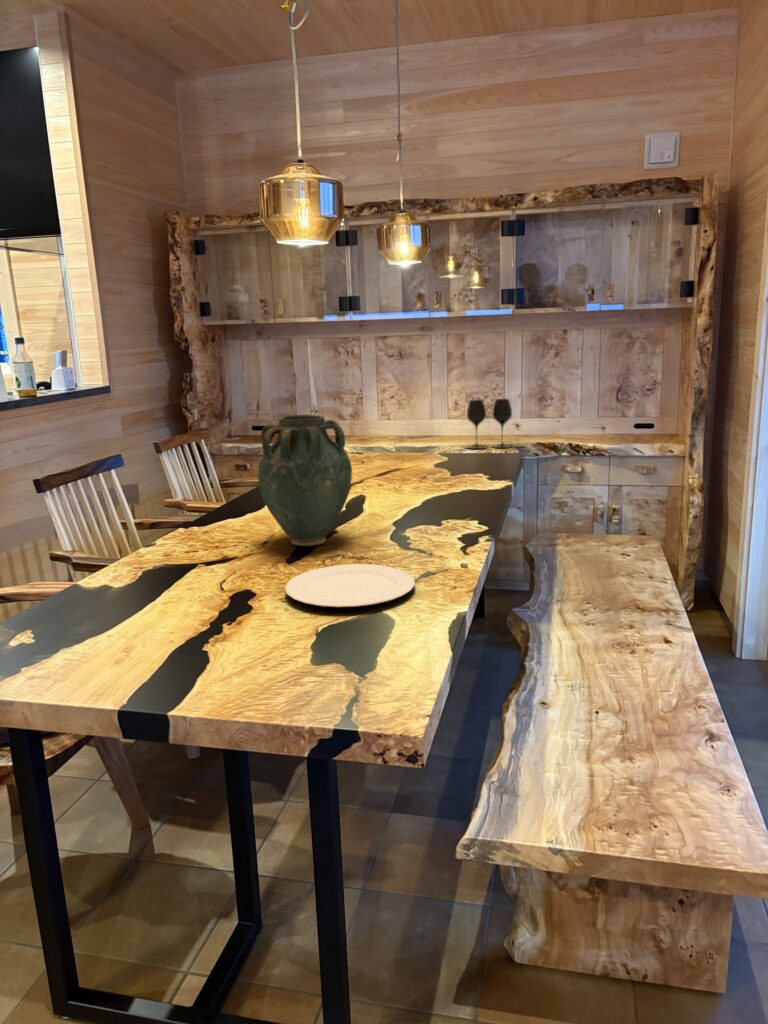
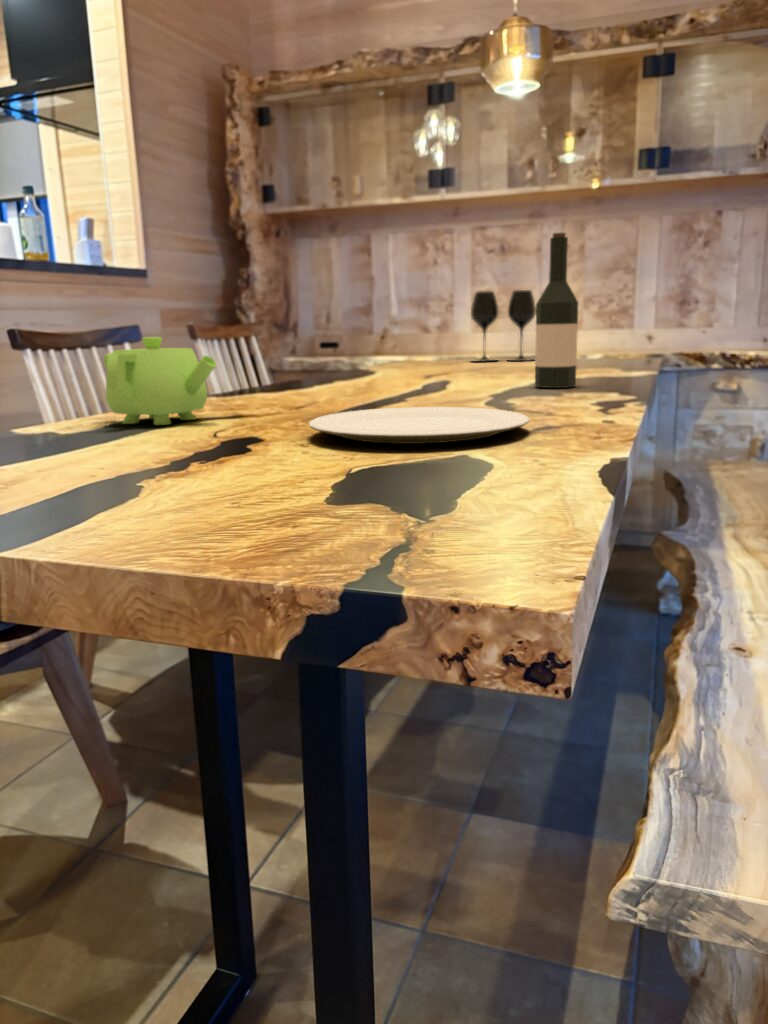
wine glass: present [467,399,512,449] -> present [471,290,536,362]
vase: present [258,415,352,546] -> none [291,198,433,402]
wine bottle: none [422,419,450,522] -> present [535,233,578,388]
teapot: none [139,521,218,580] -> present [104,337,216,425]

